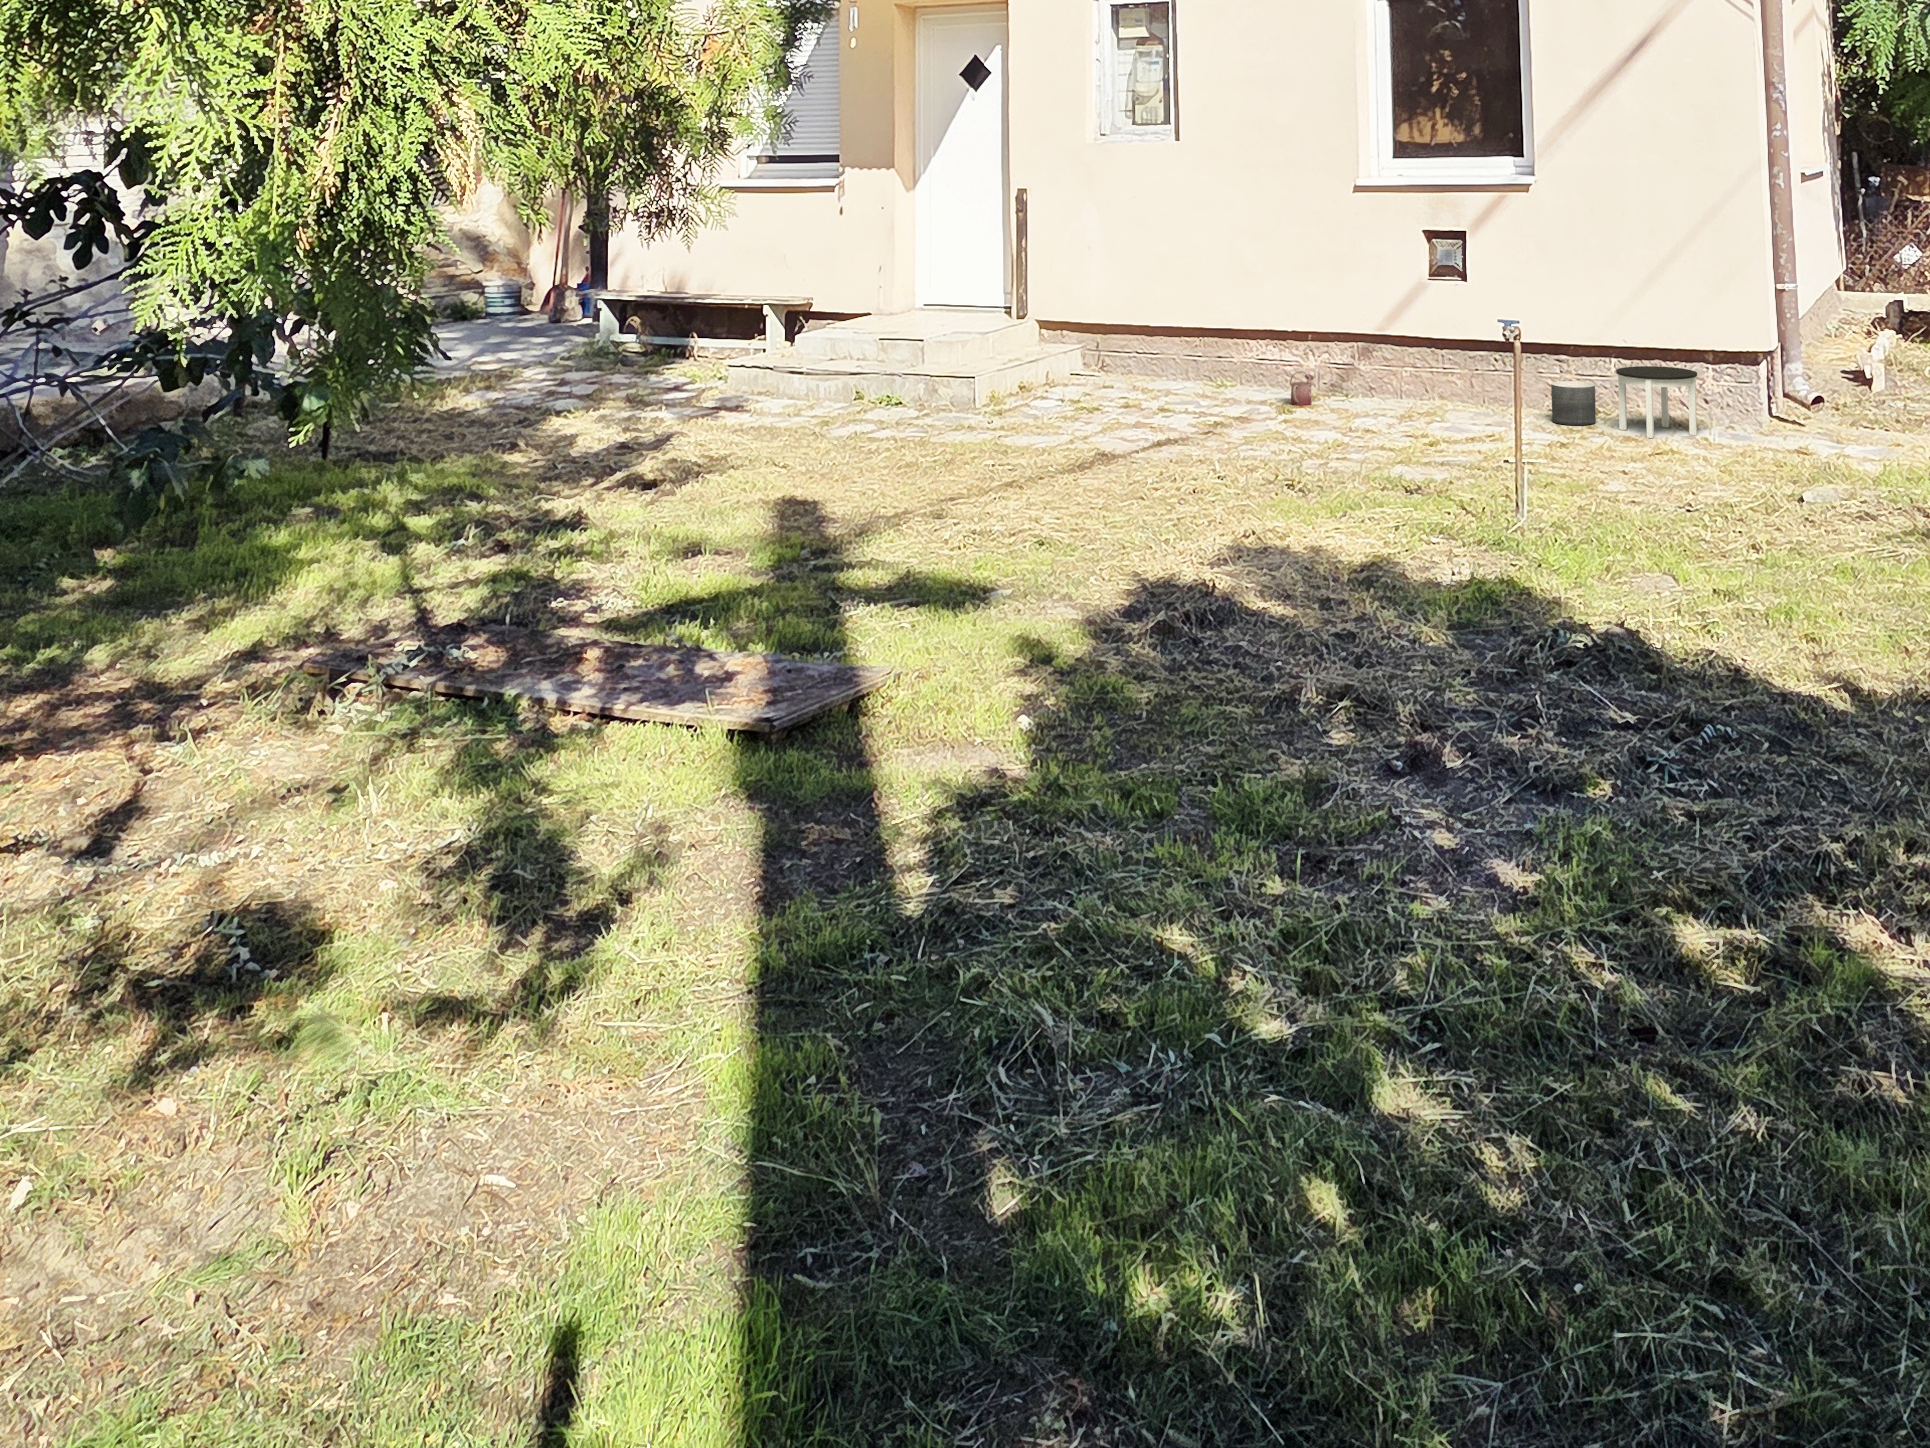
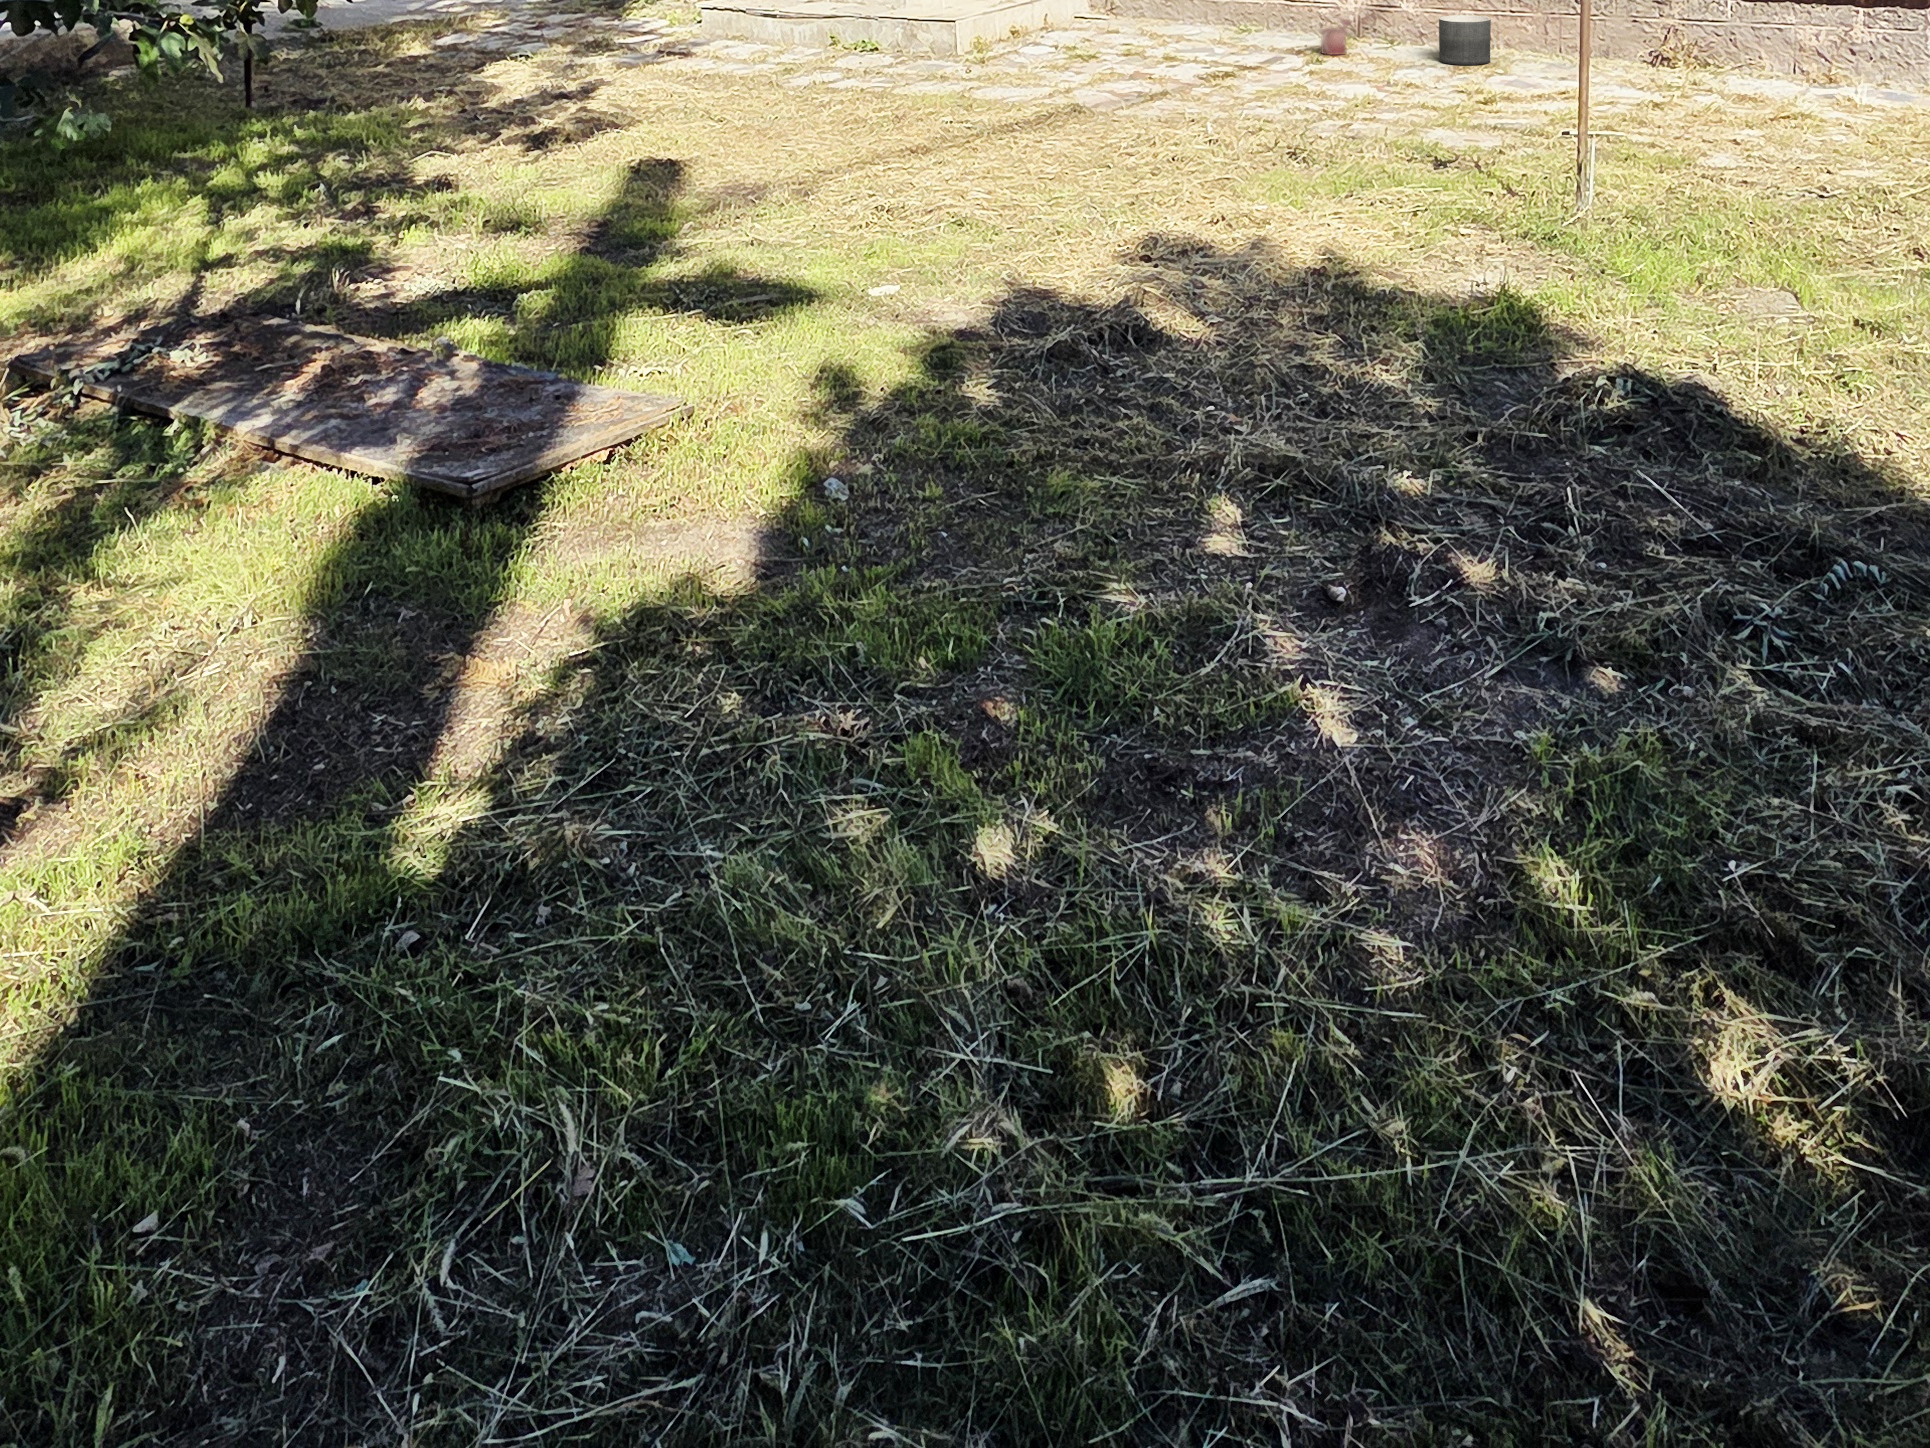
round table: present [1616,366,1697,438] -> none [1731,11,1842,101]
planter: present [1551,381,1596,425] -> present [1439,15,1491,65]

